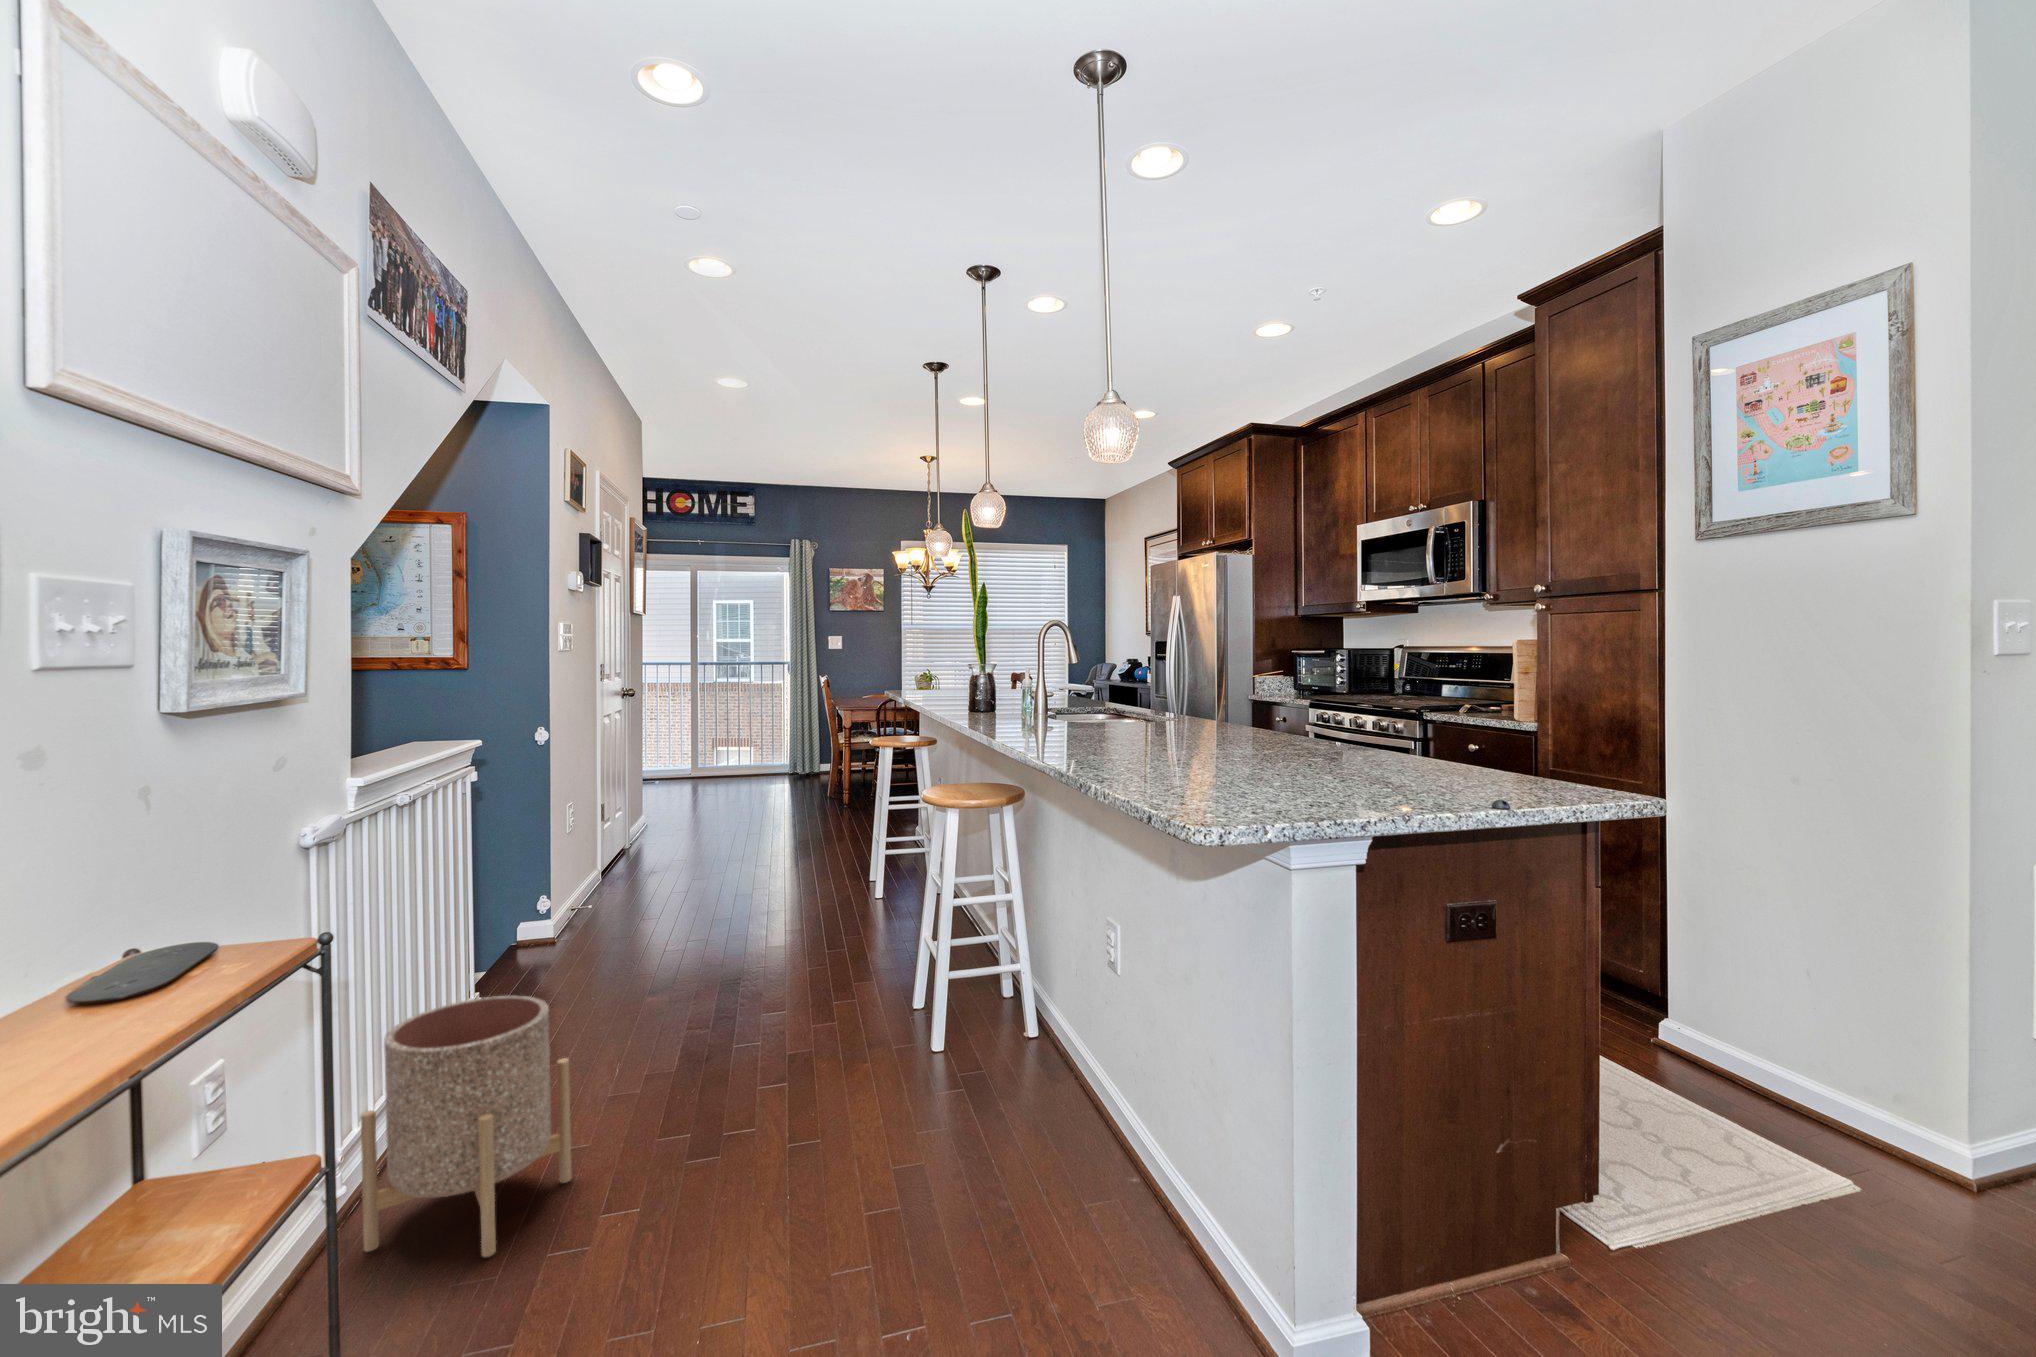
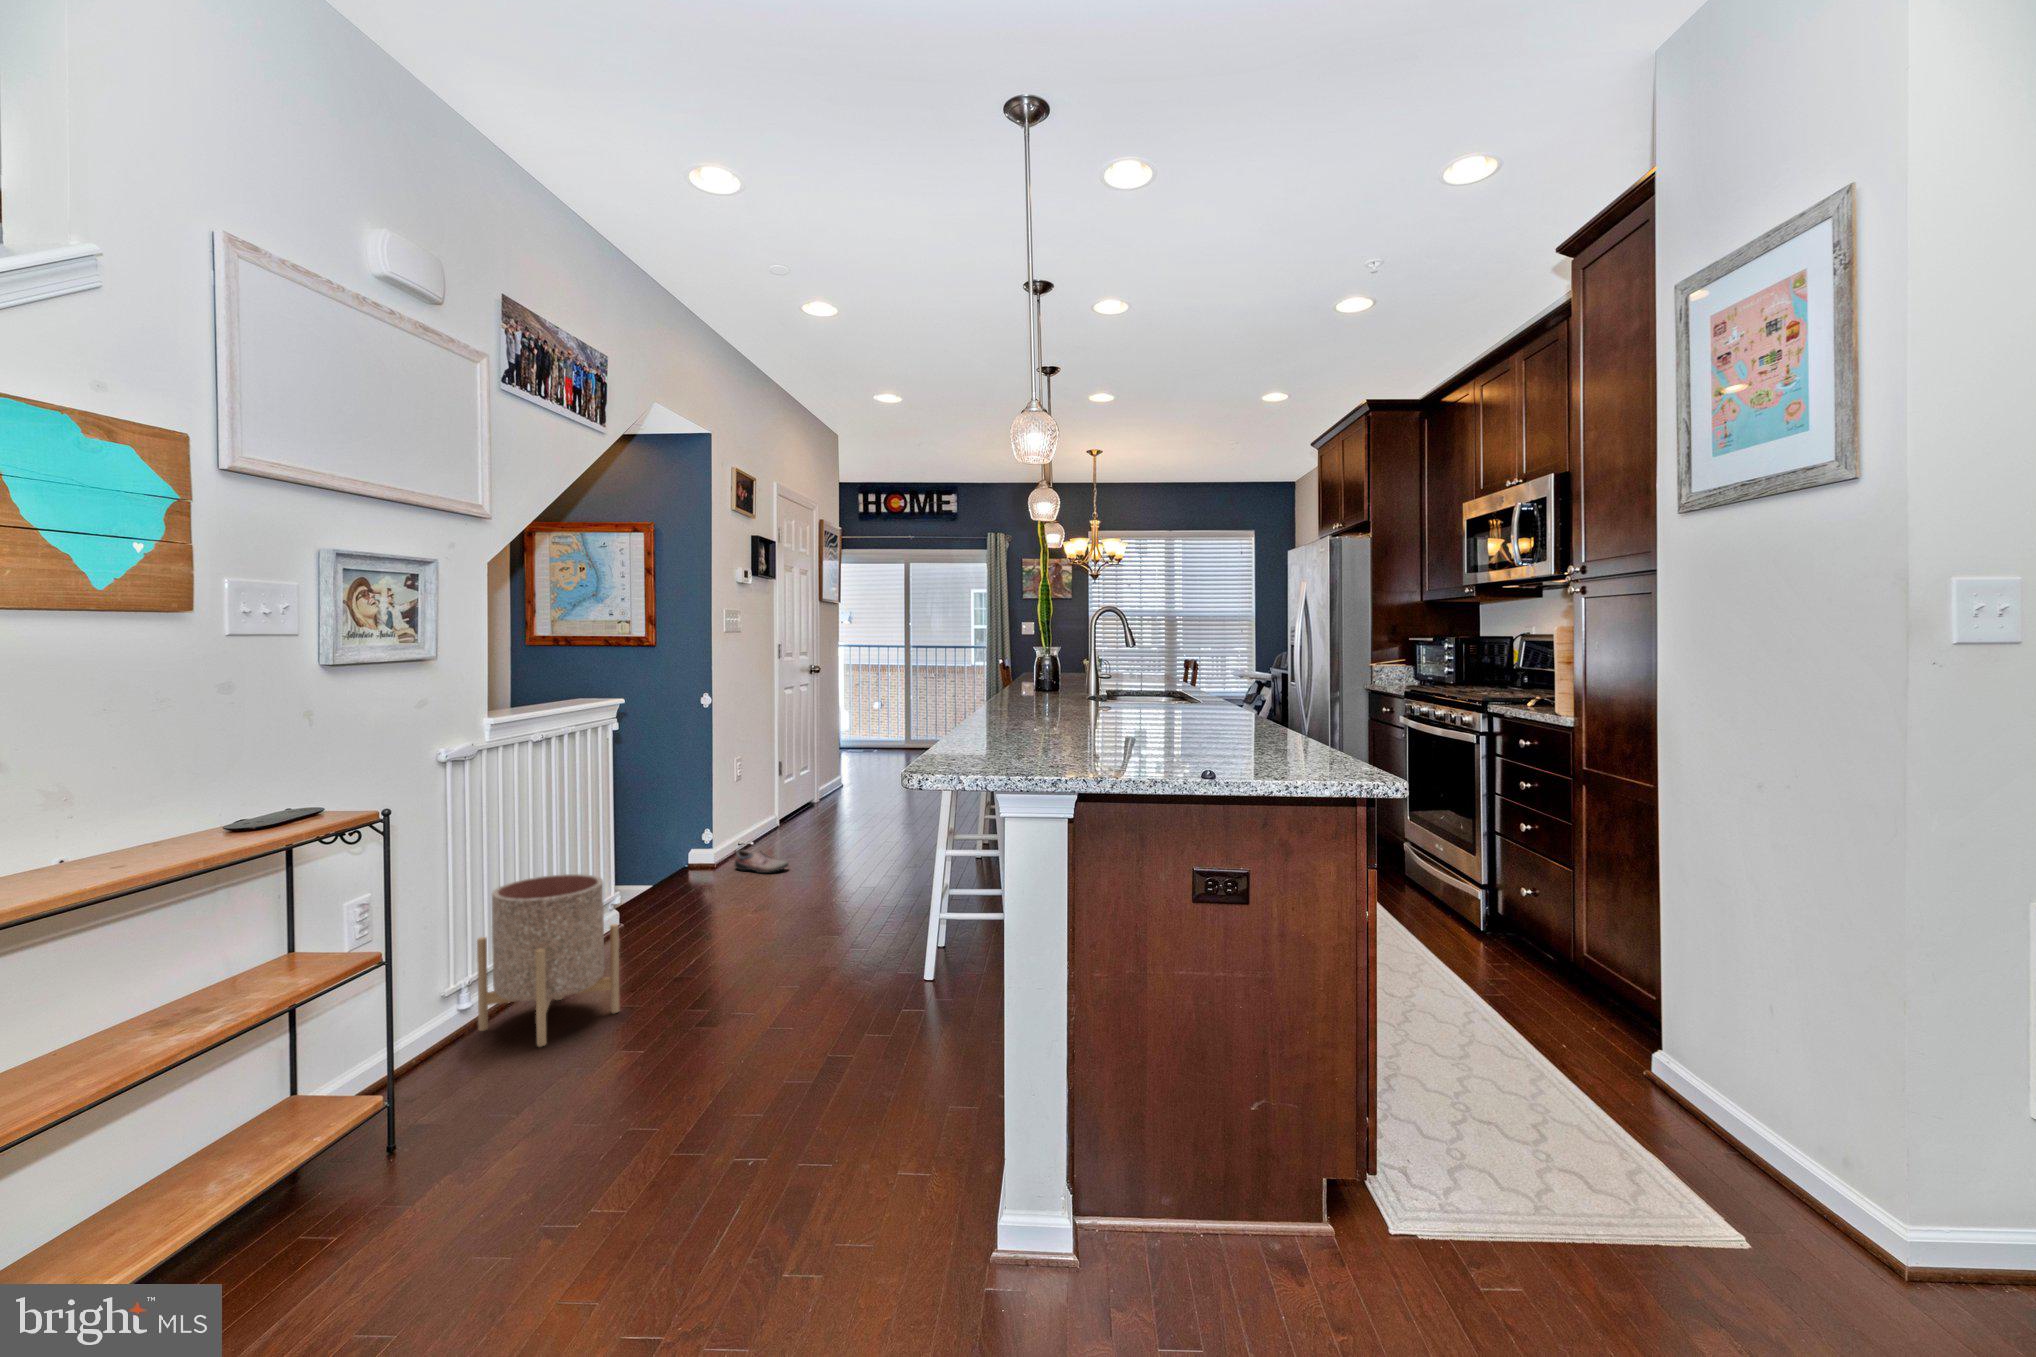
shoe: none [582,925,657,954] -> present [734,850,789,873]

